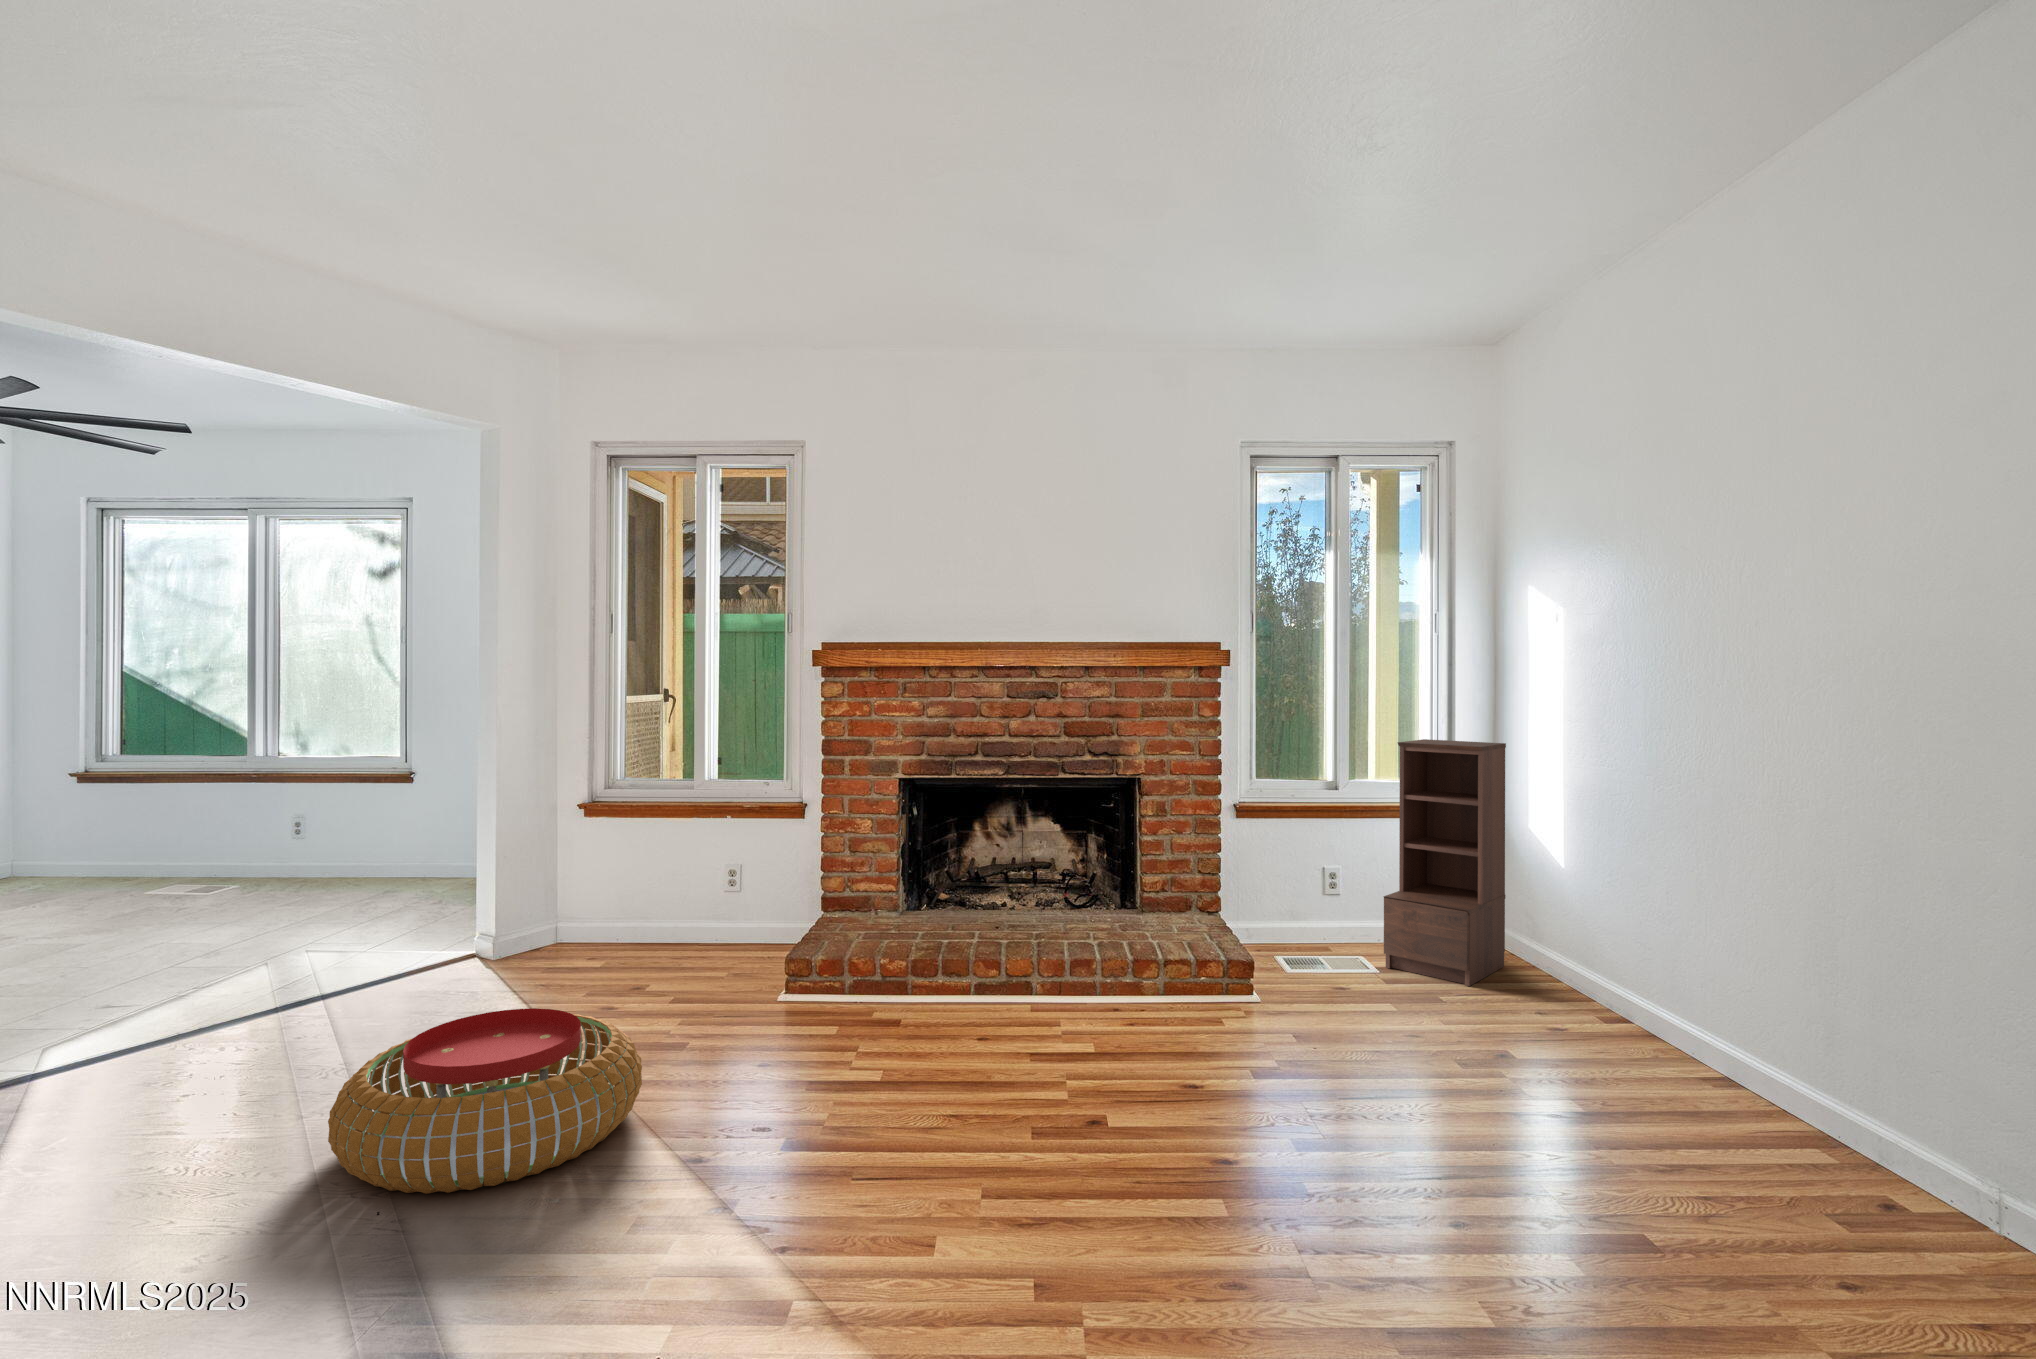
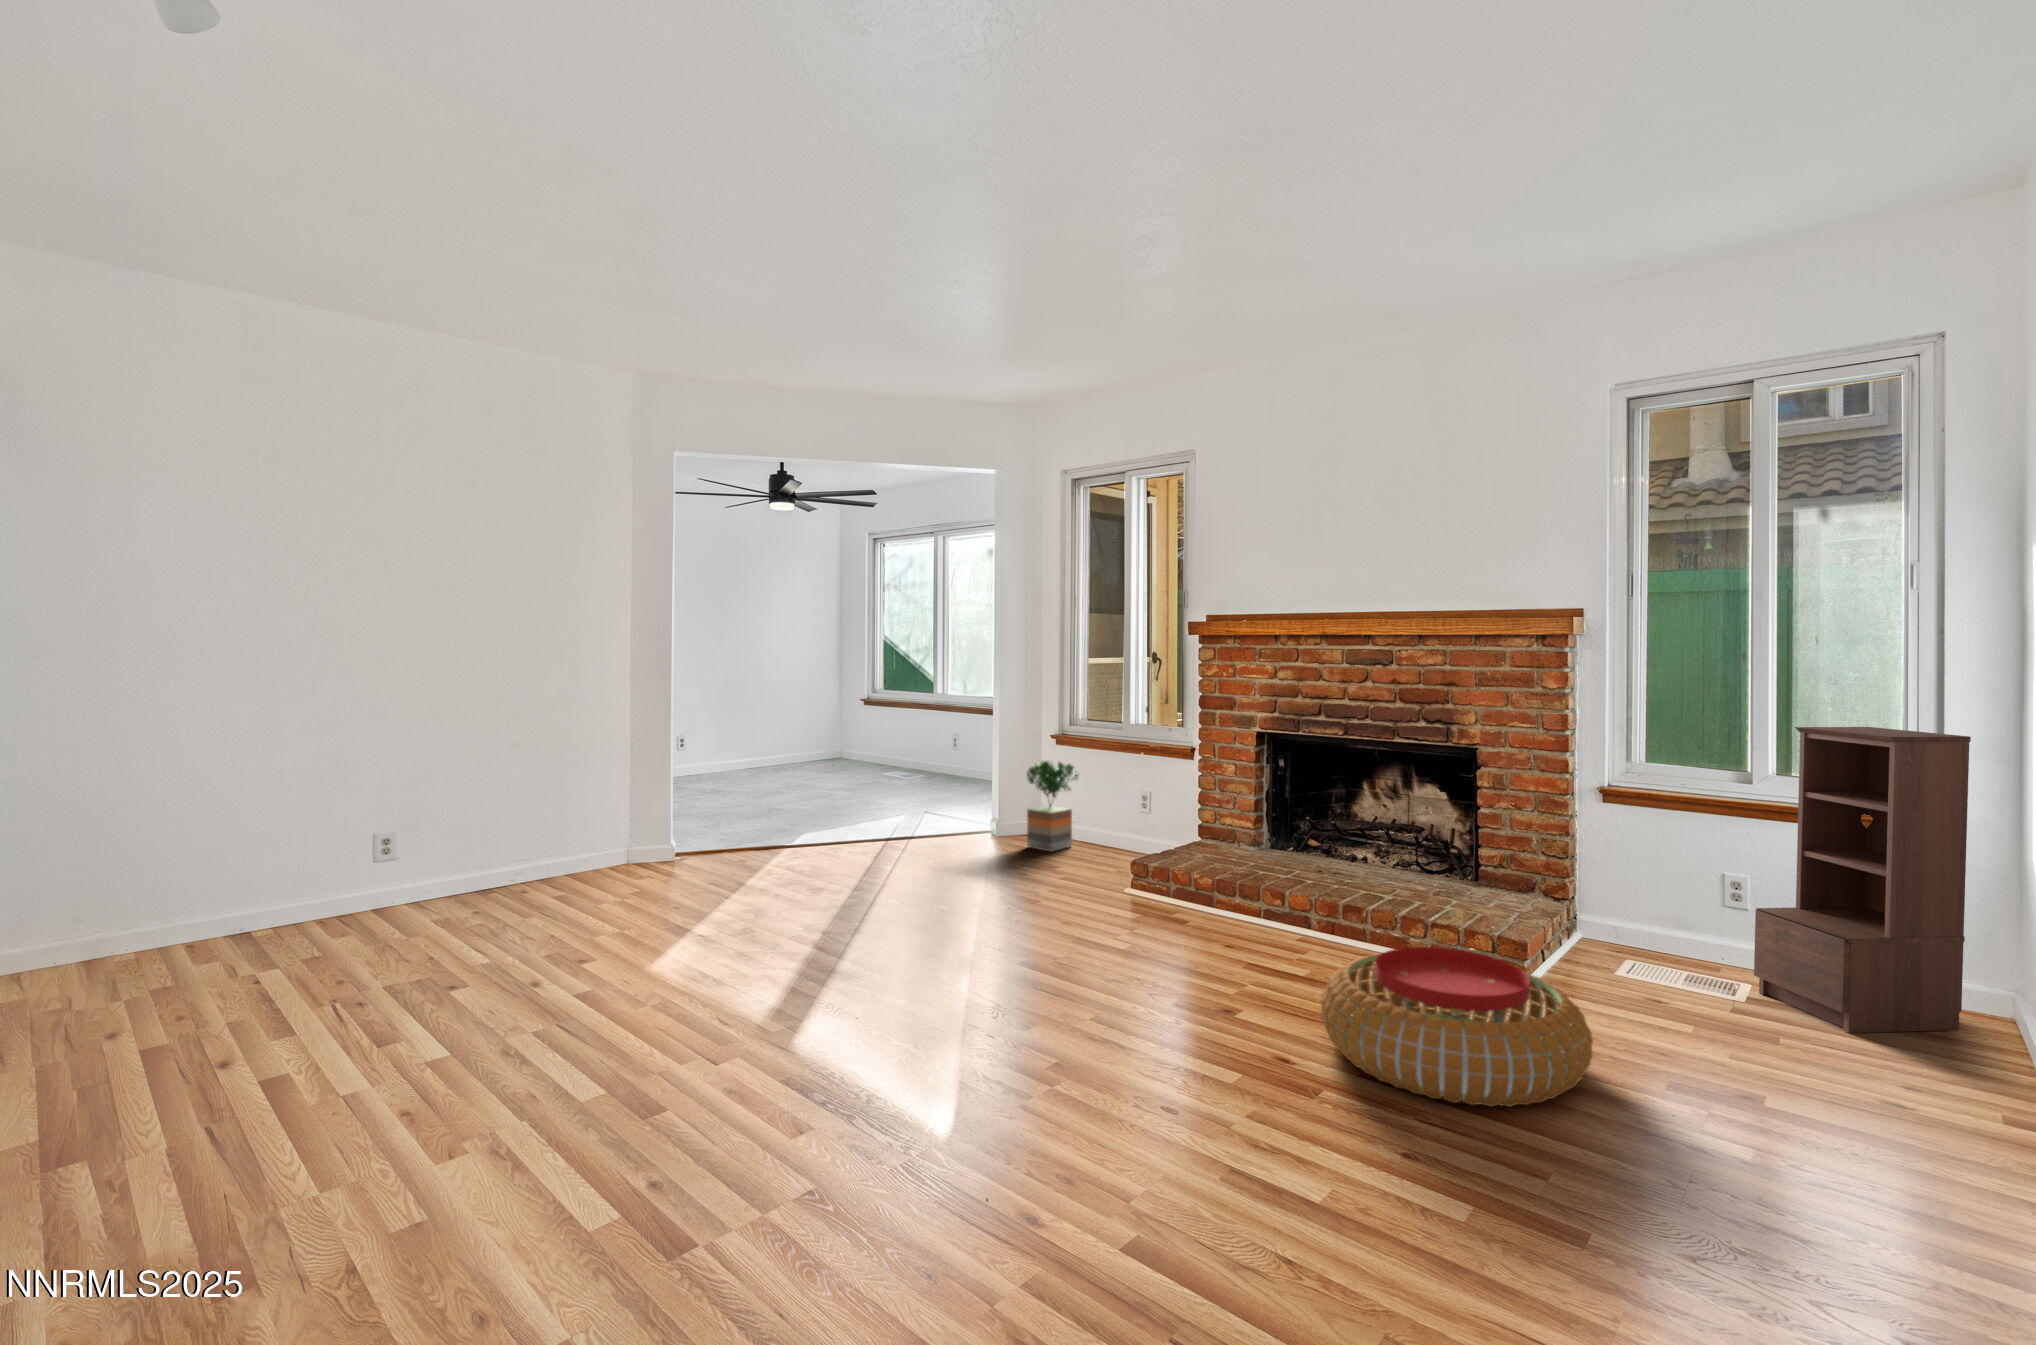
potted tree: none [559,834,643,961] -> present [1027,761,1080,852]
pouf: present [328,1008,642,1194] -> present [1321,947,1593,1107]

